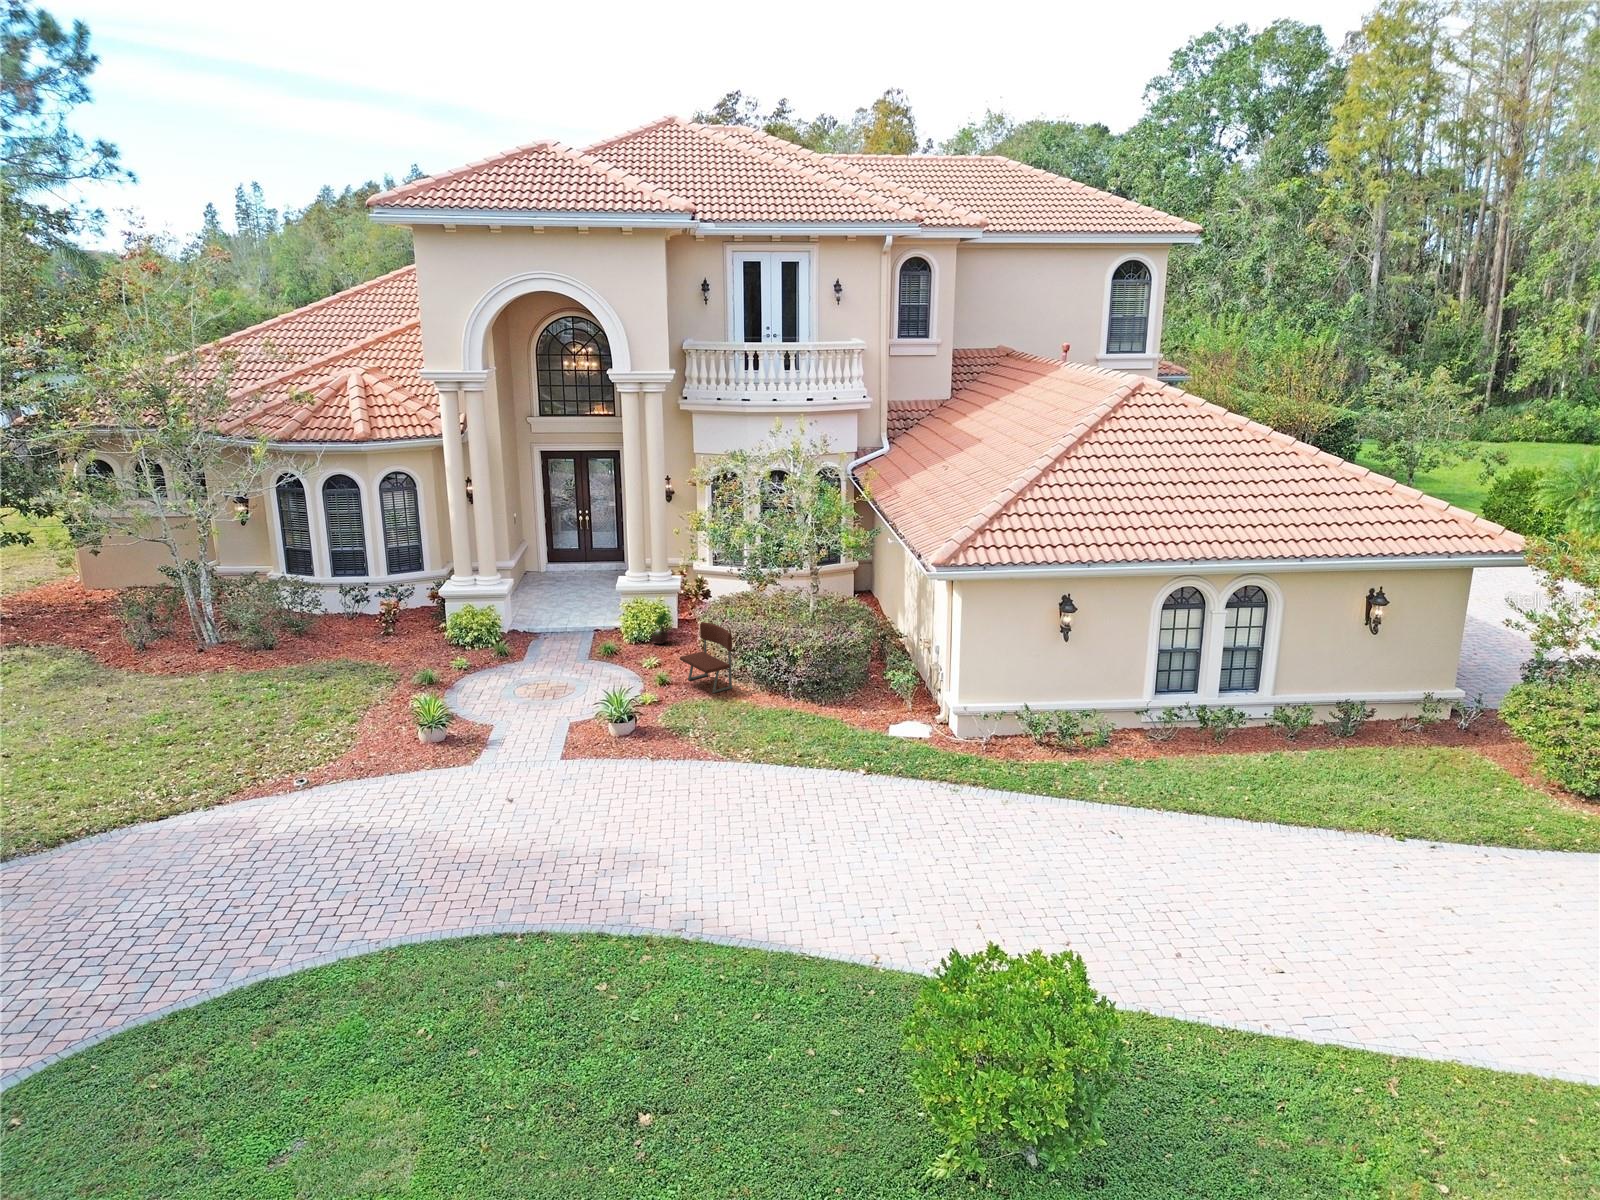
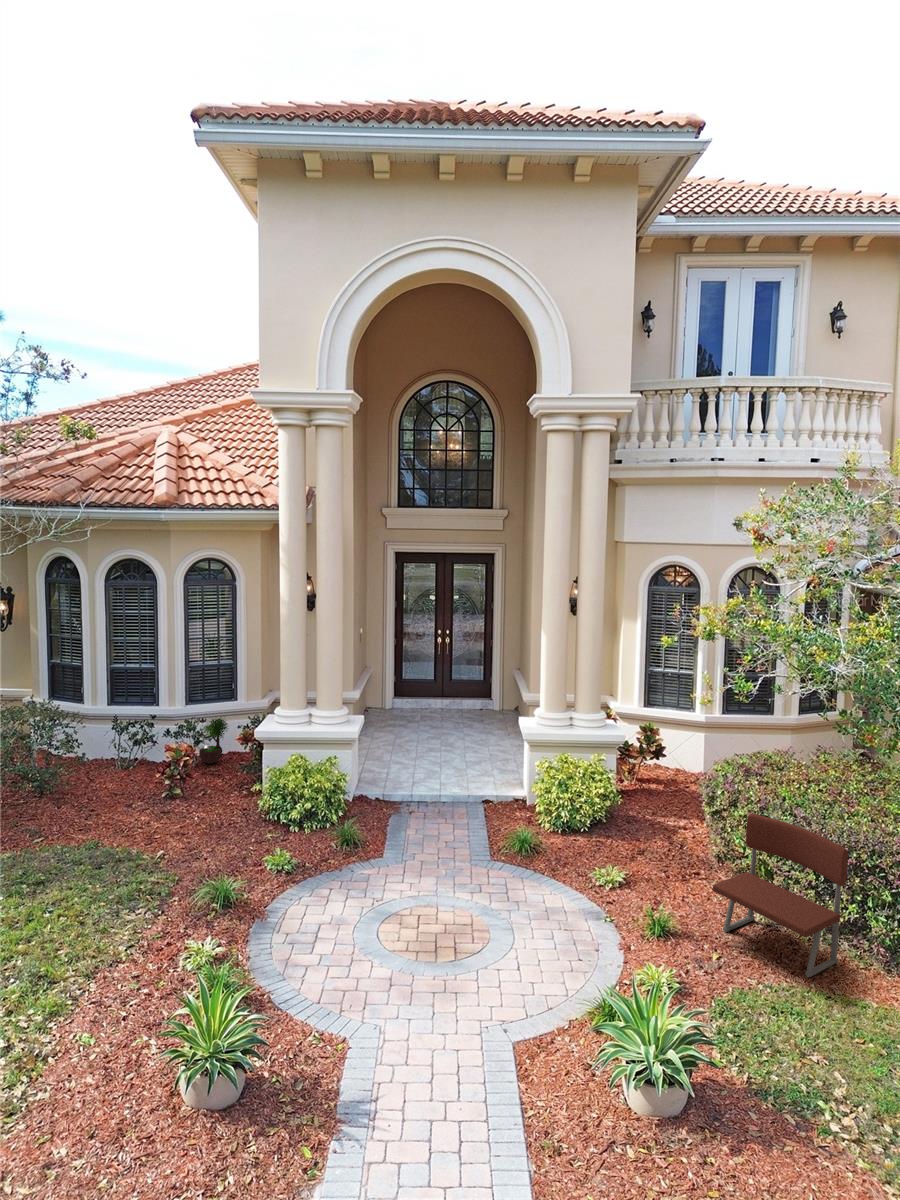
potted tree: present [652,612,670,644] -> present [199,718,228,764]

